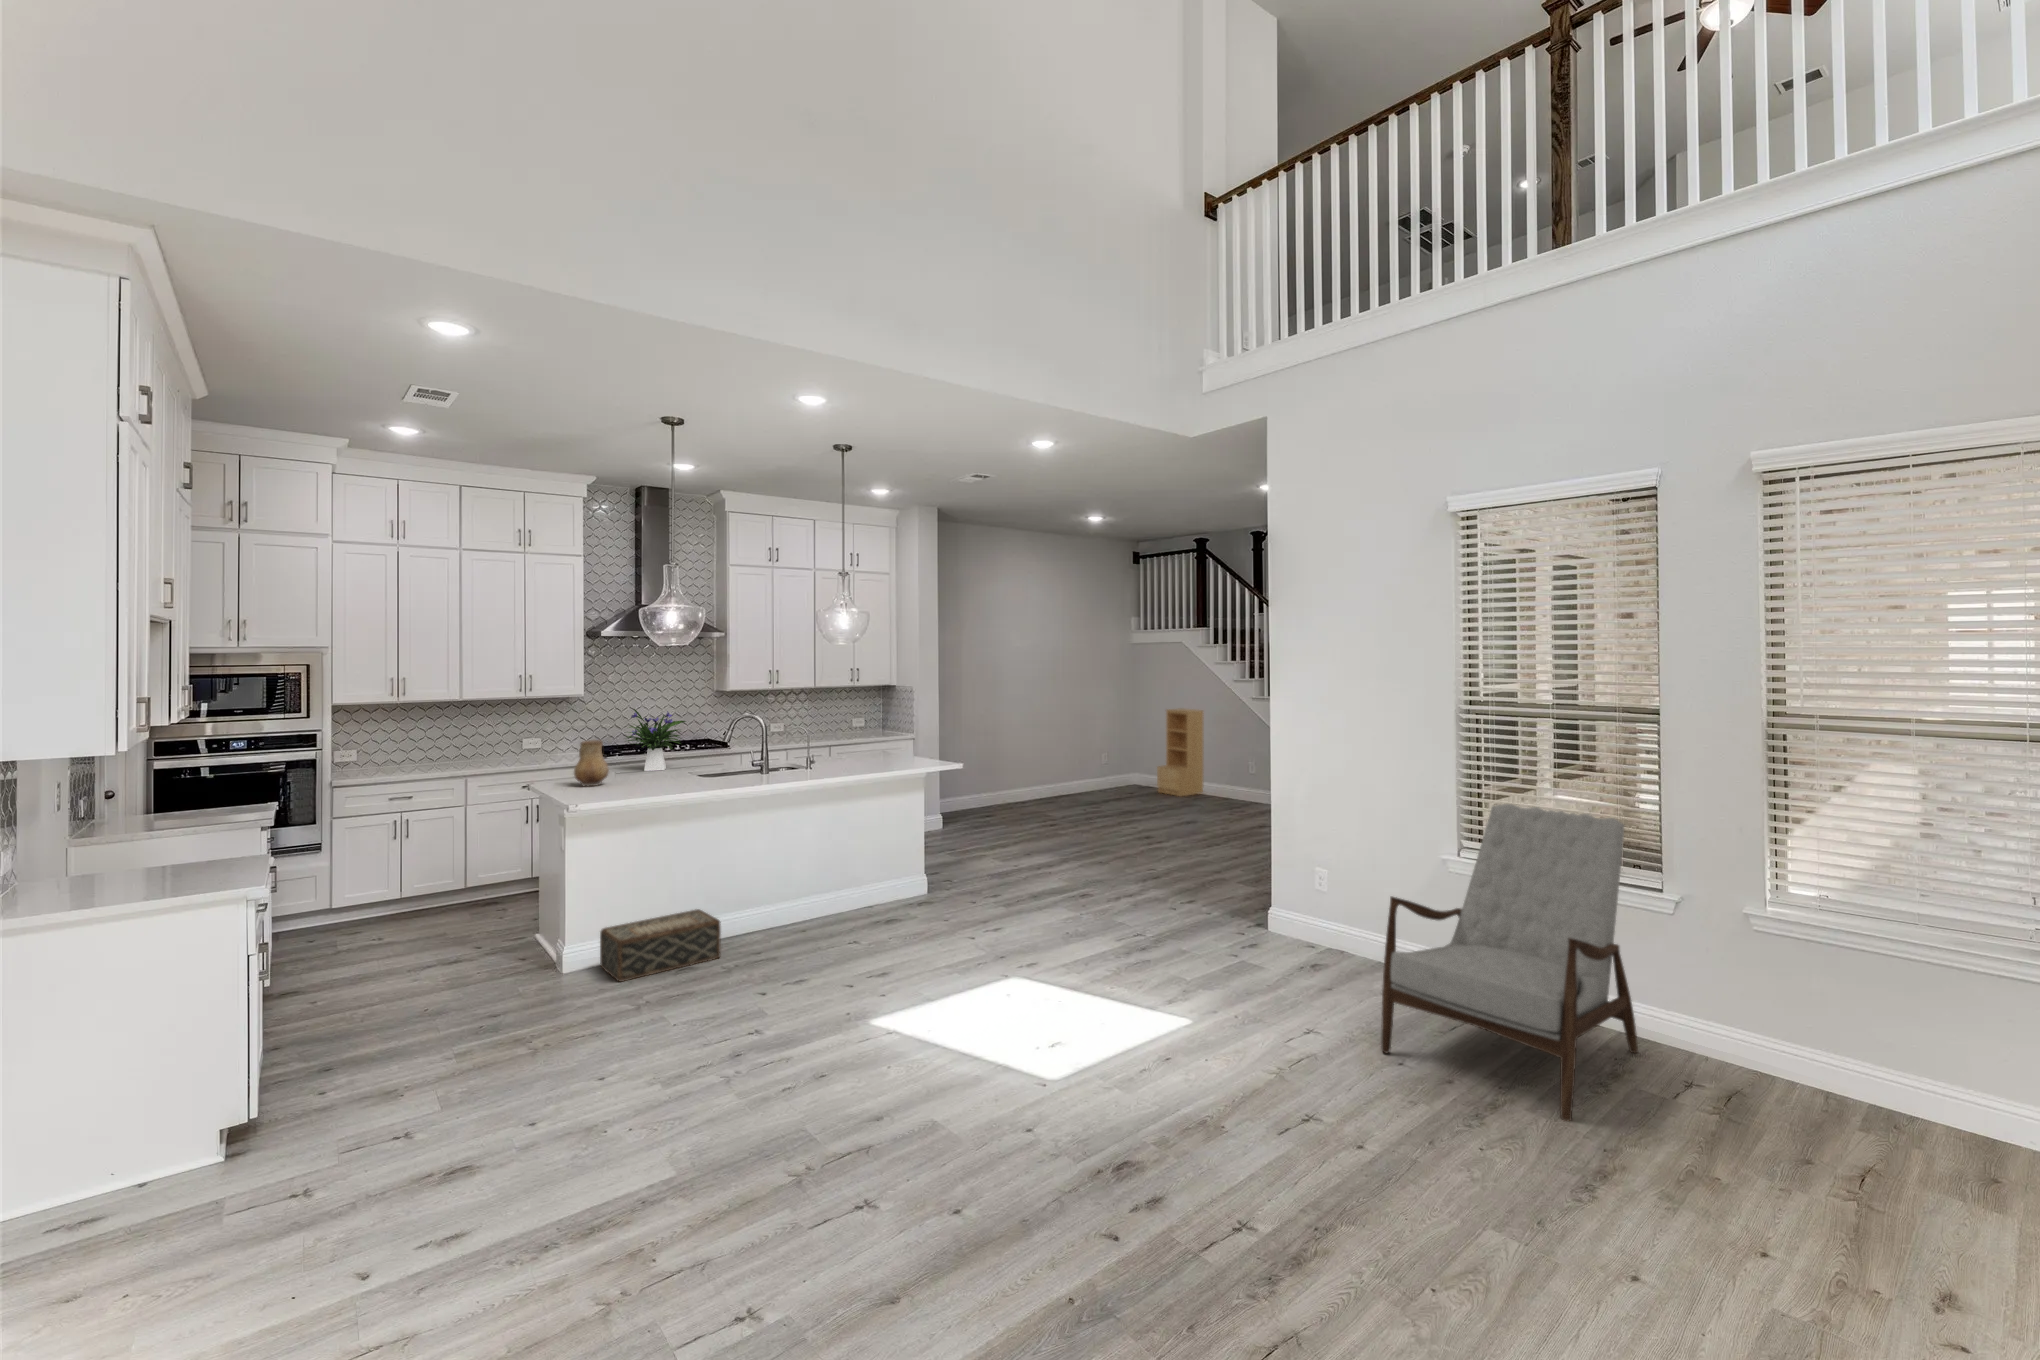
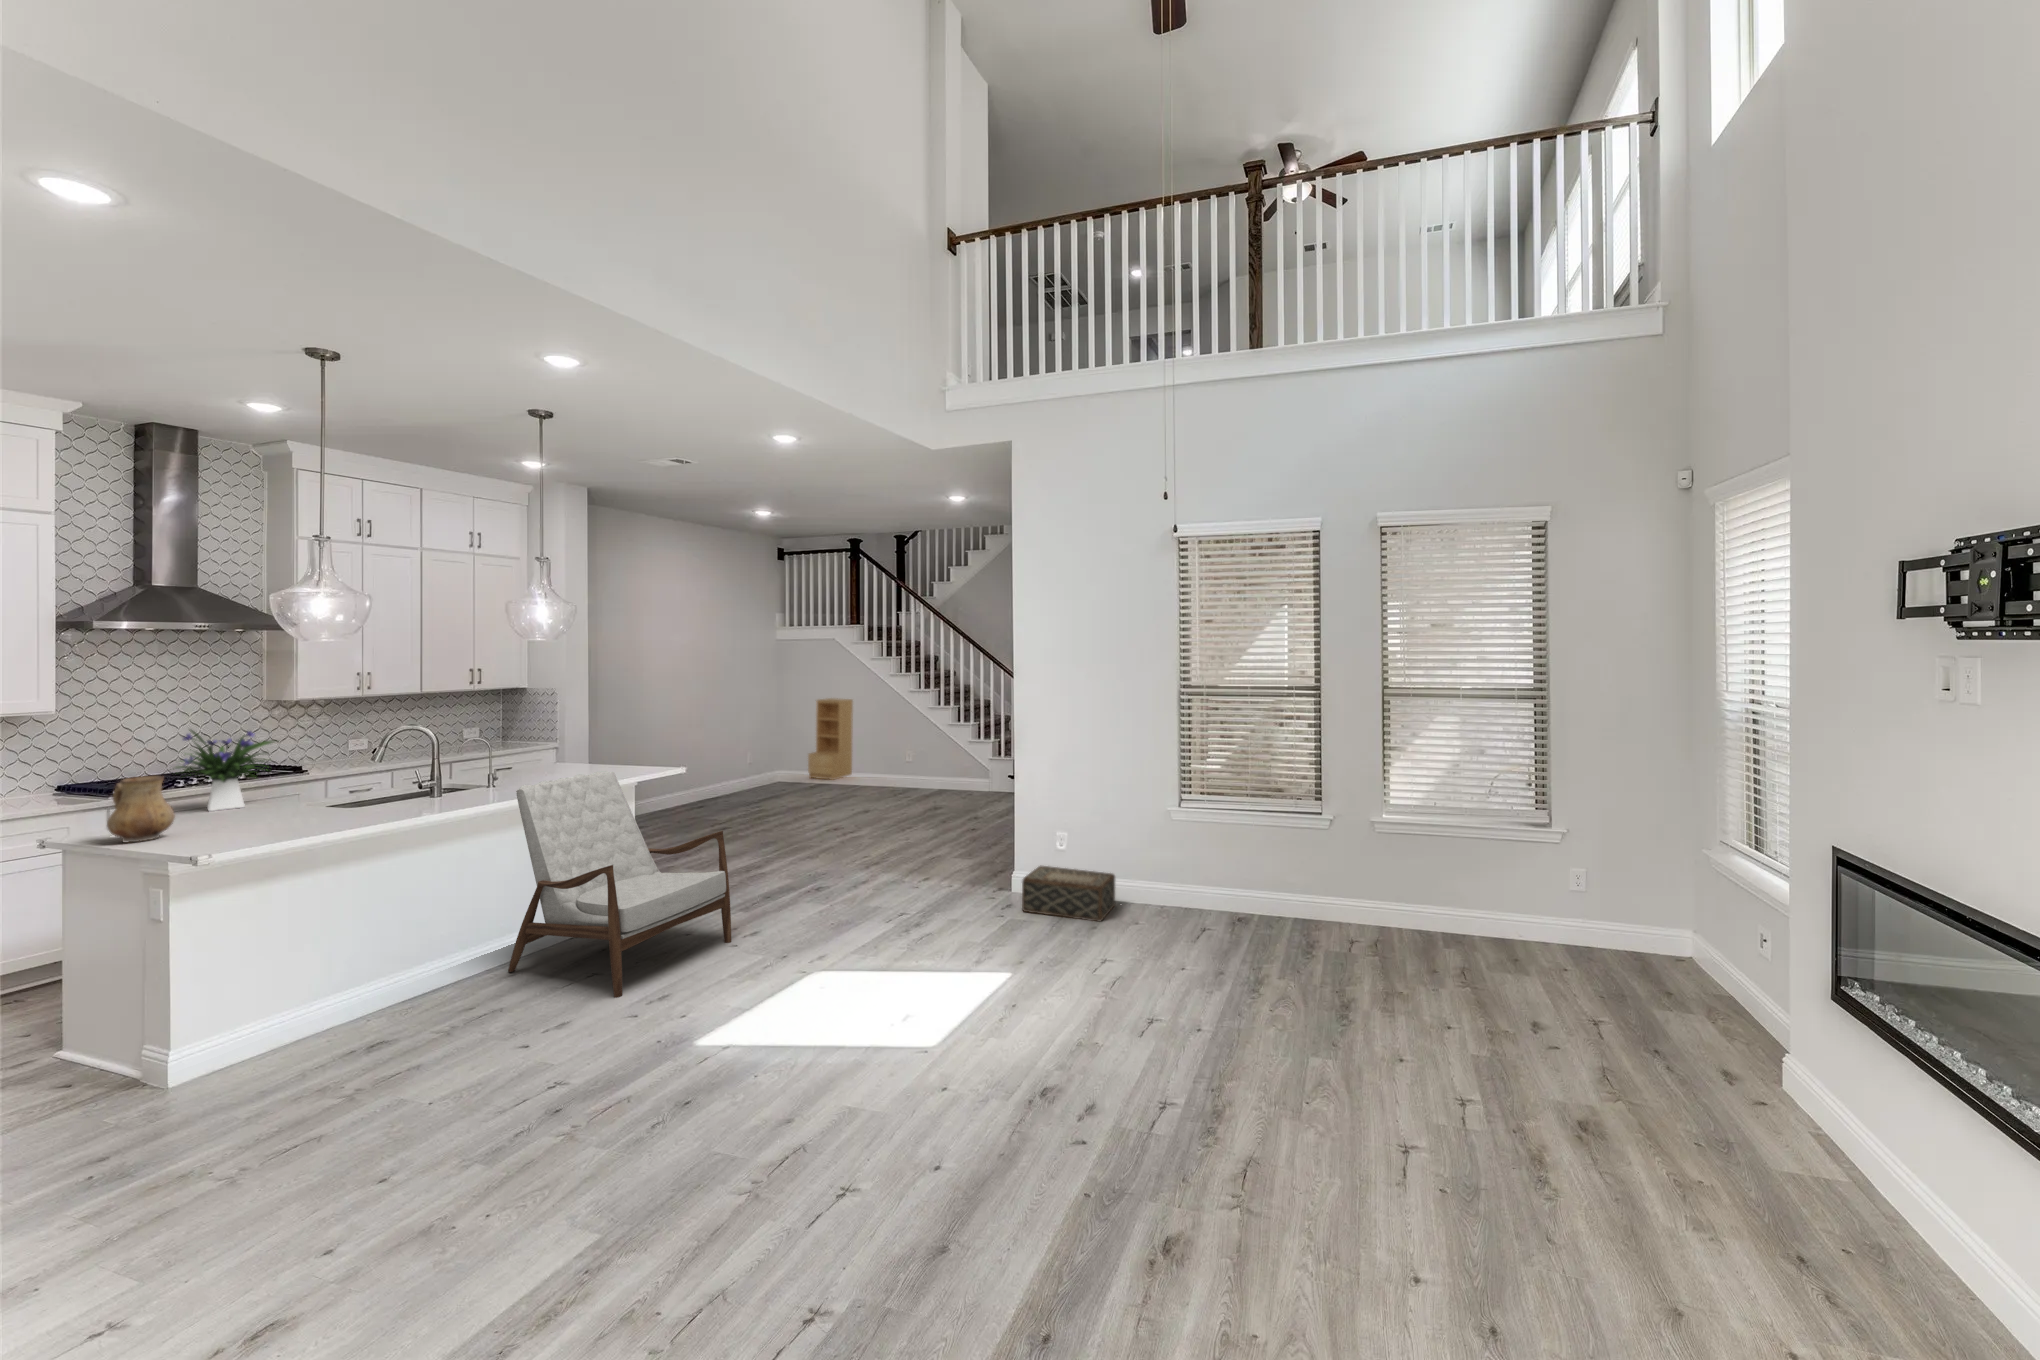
armchair: present [1381,804,1638,1121] -> present [508,771,731,998]
woven basket: present [600,909,721,982] -> present [1022,866,1115,921]

